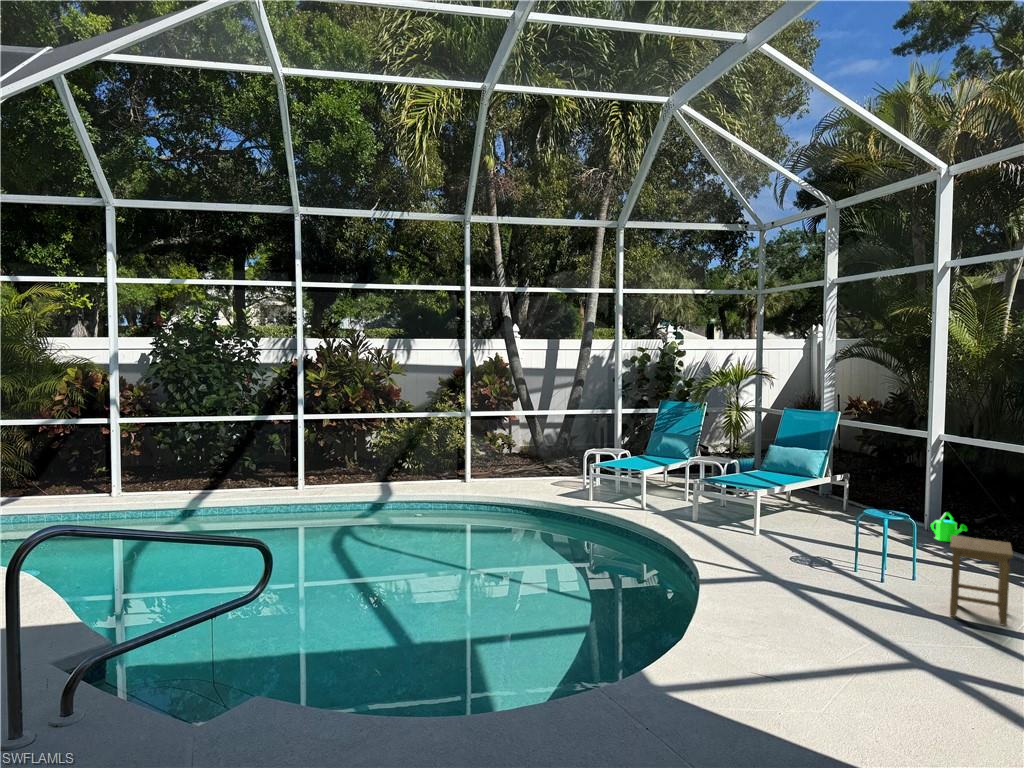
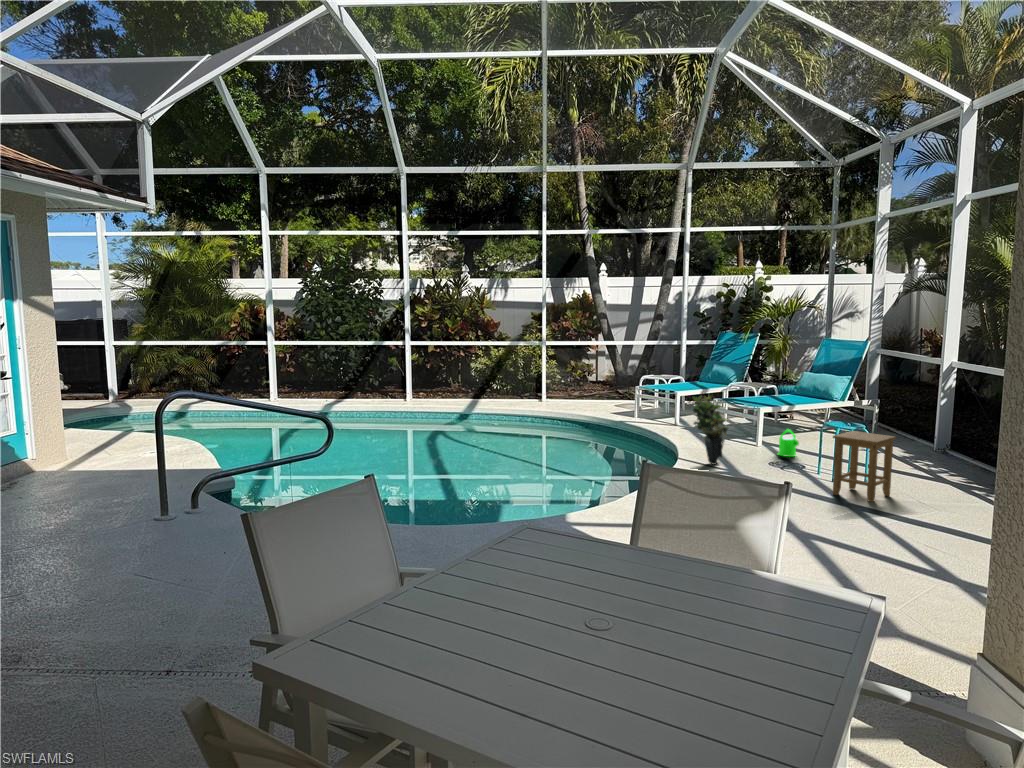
potted plant: none [727,489,777,574] -> present [691,396,728,465]
watering can: present [931,512,967,542] -> present [778,429,799,457]

